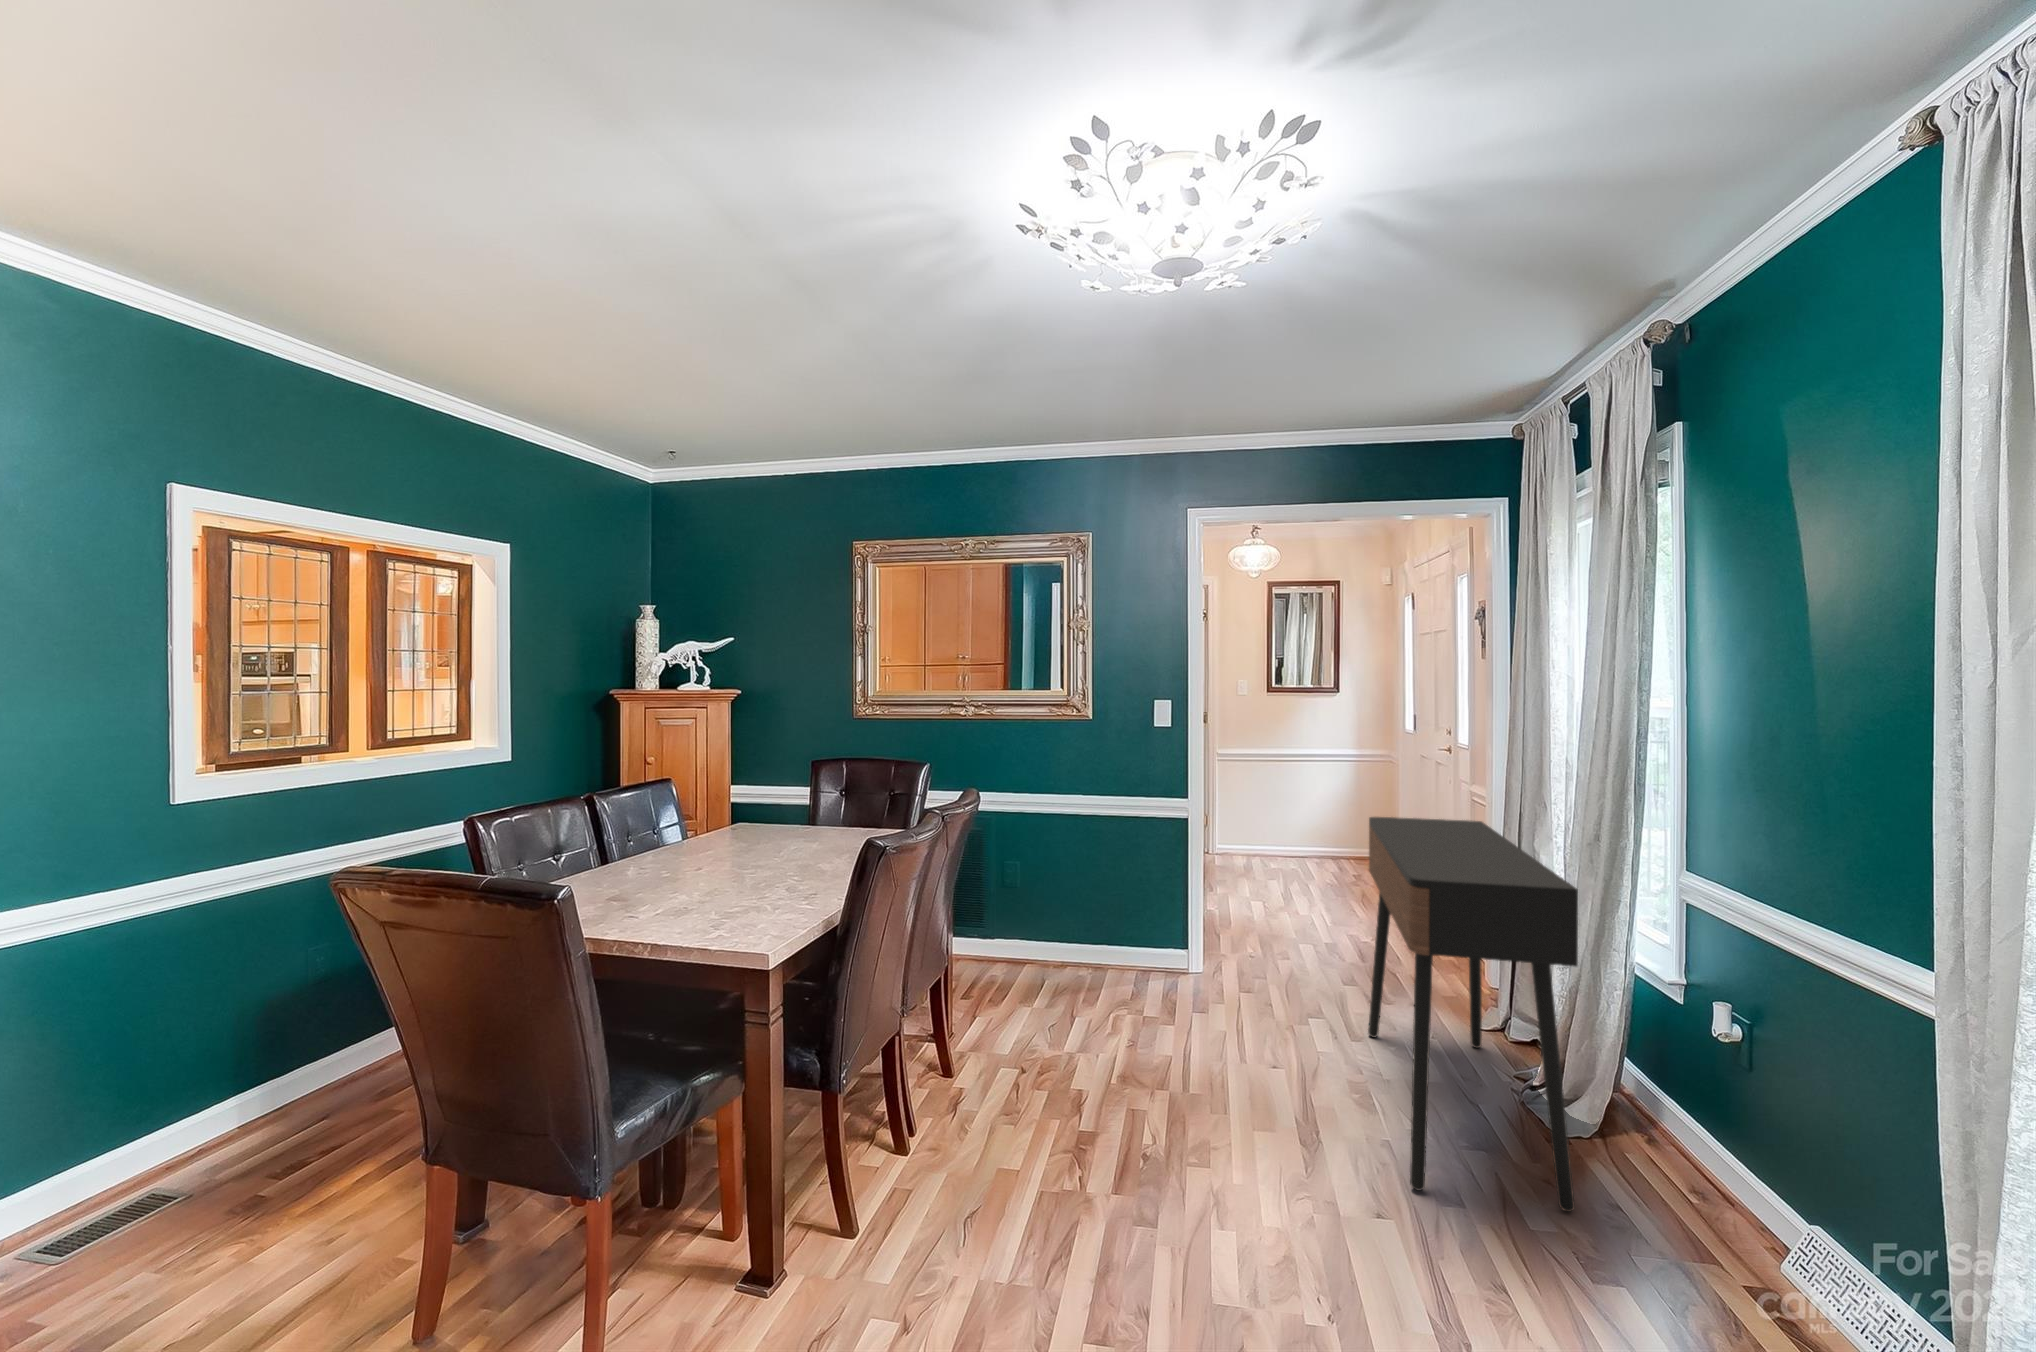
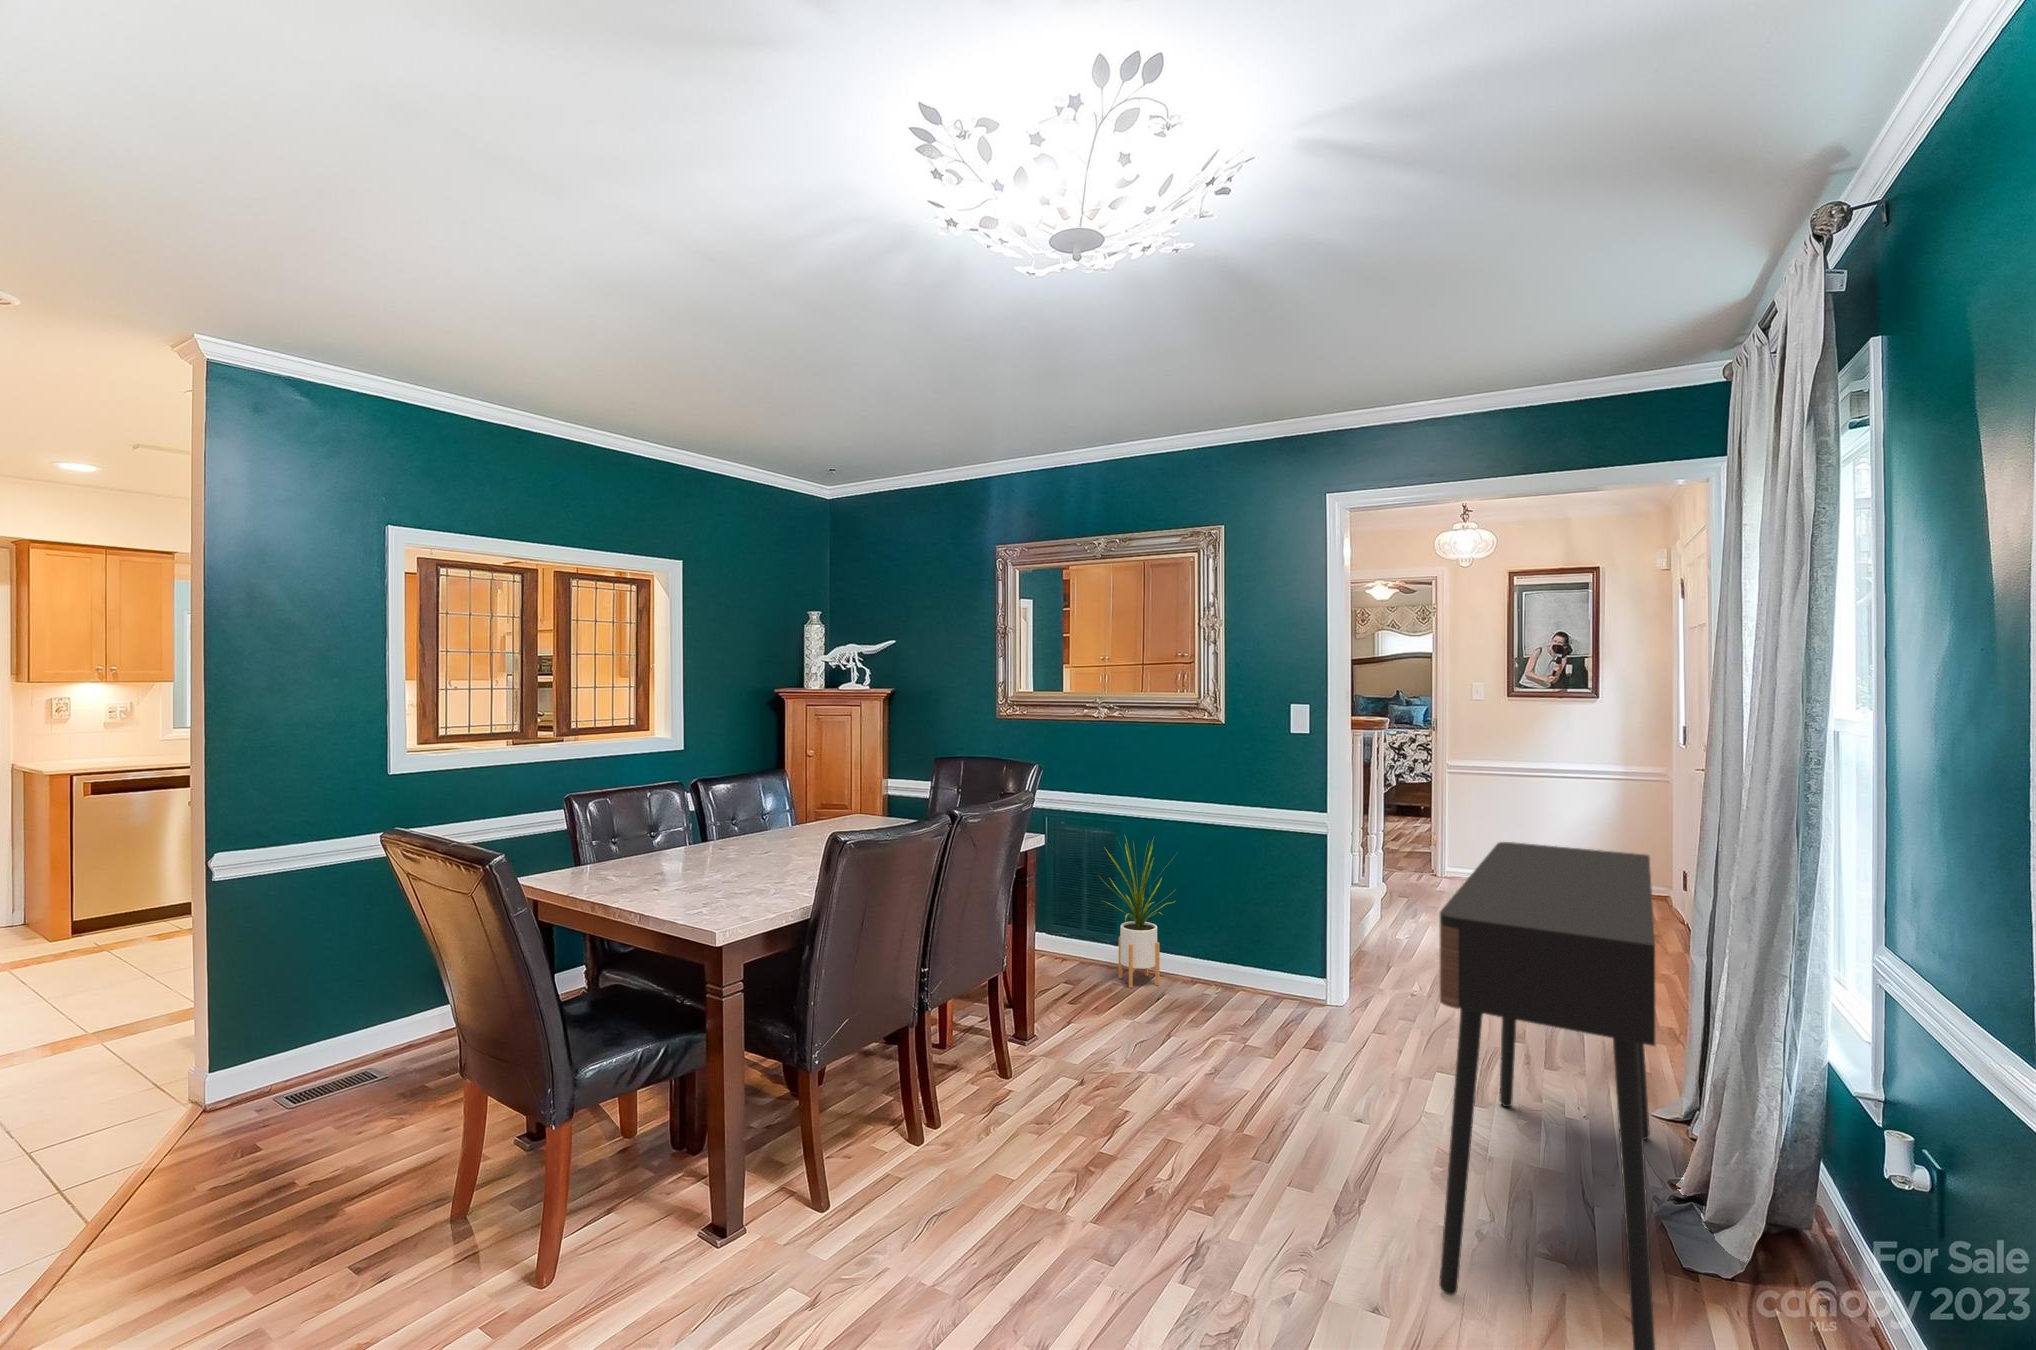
house plant: none [985,828,1059,976] -> present [1106,841,1175,988]

